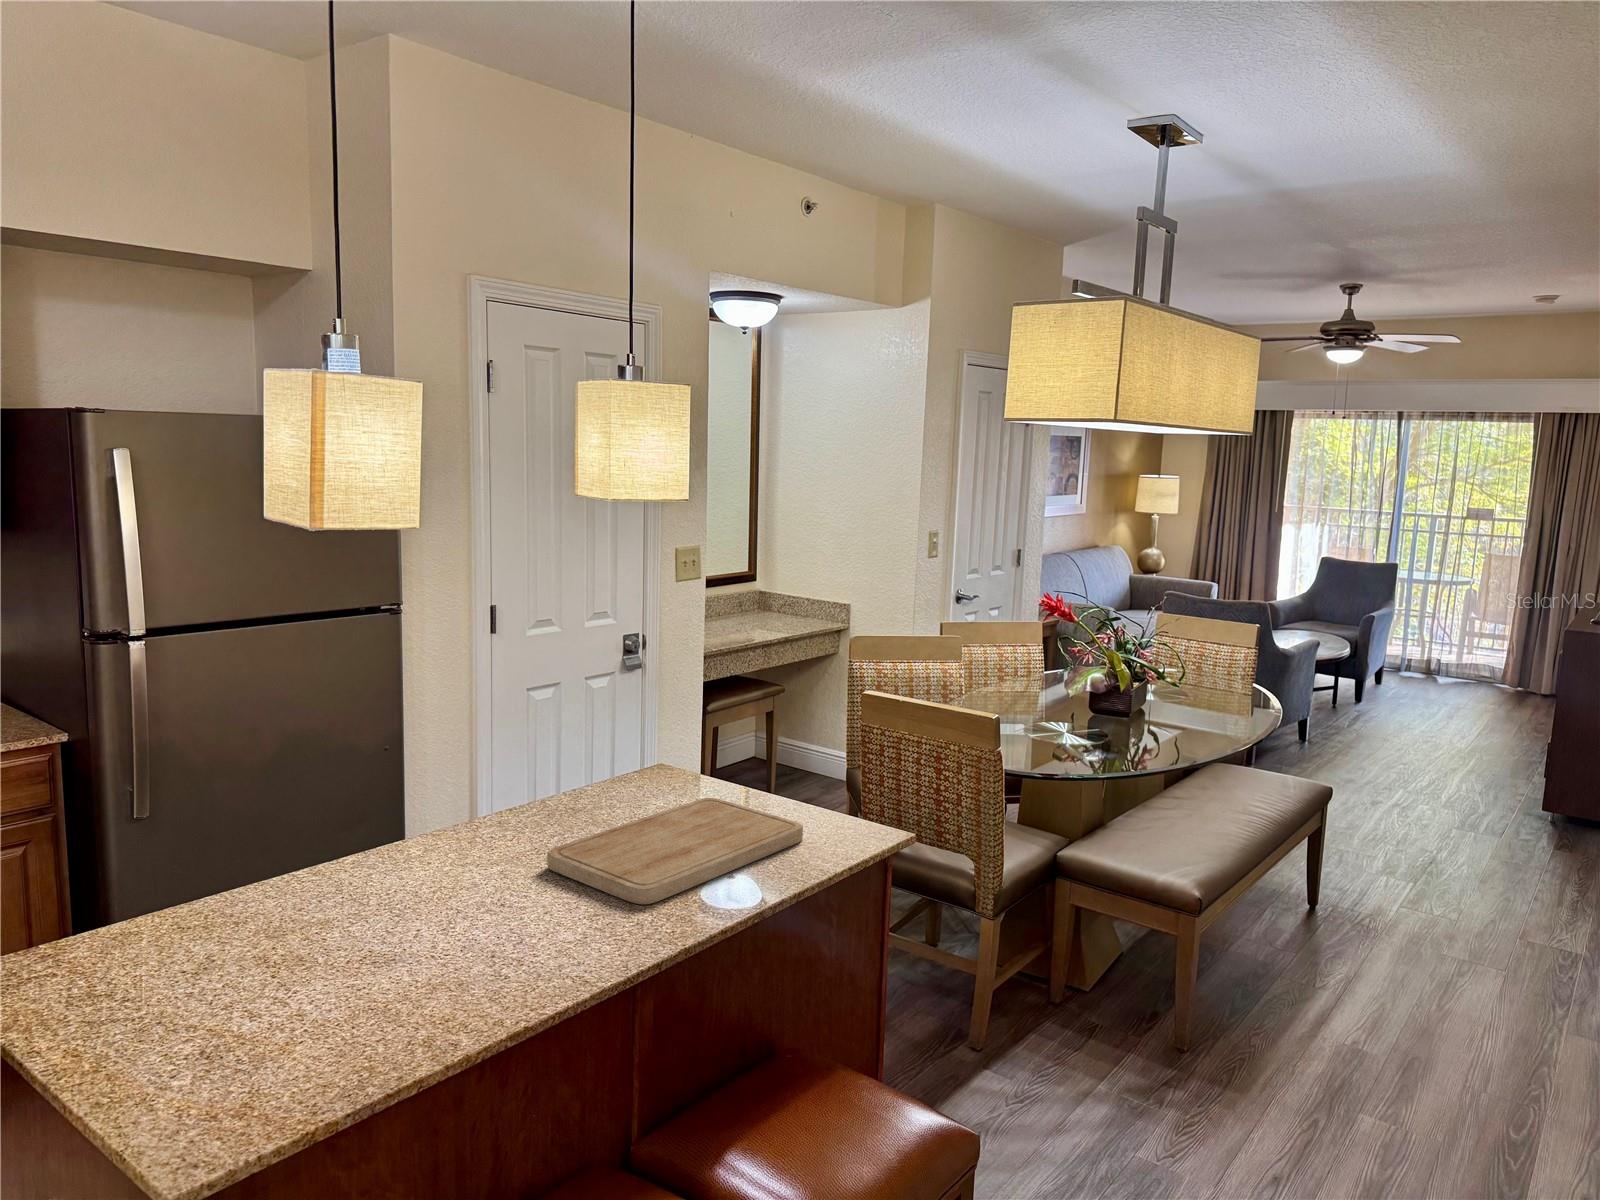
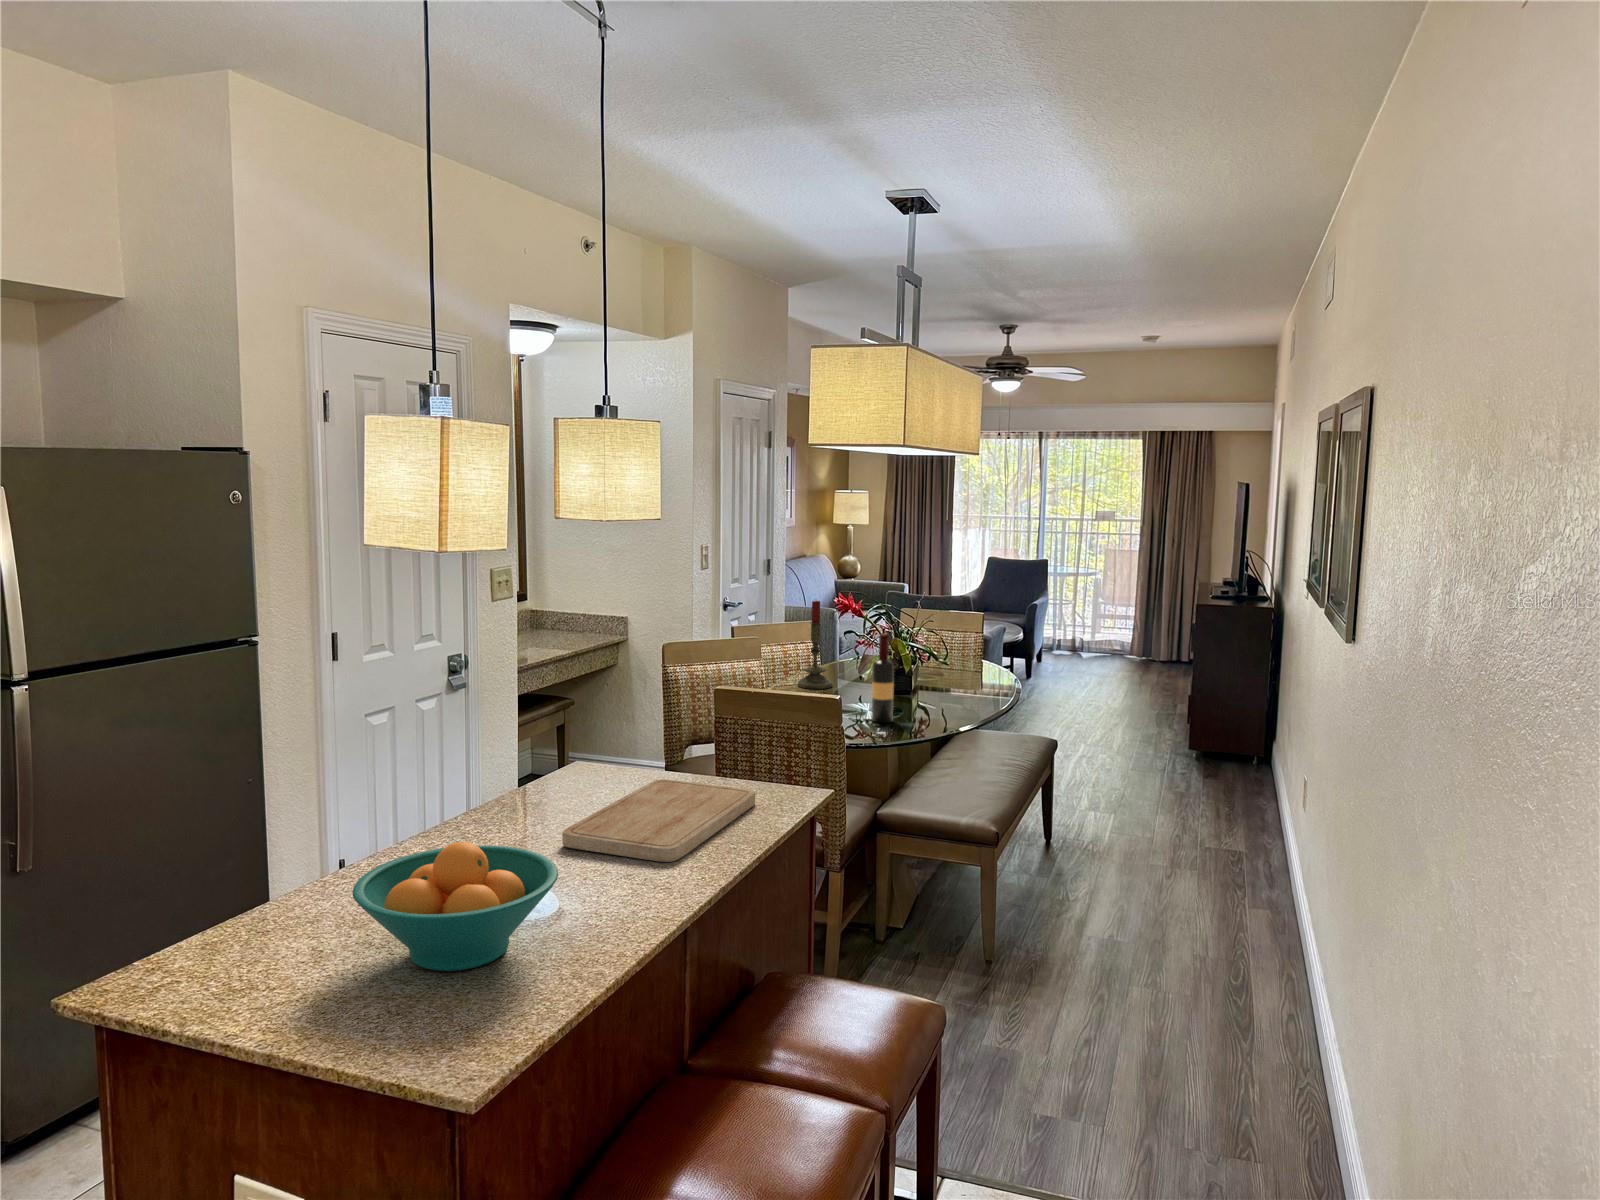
candle: none [1002,596,1042,700] -> present [798,601,832,689]
wine bottle: none [1063,643,1093,749] -> present [871,634,894,723]
fruit bowl: none [190,861,438,1012] -> present [352,842,558,971]

